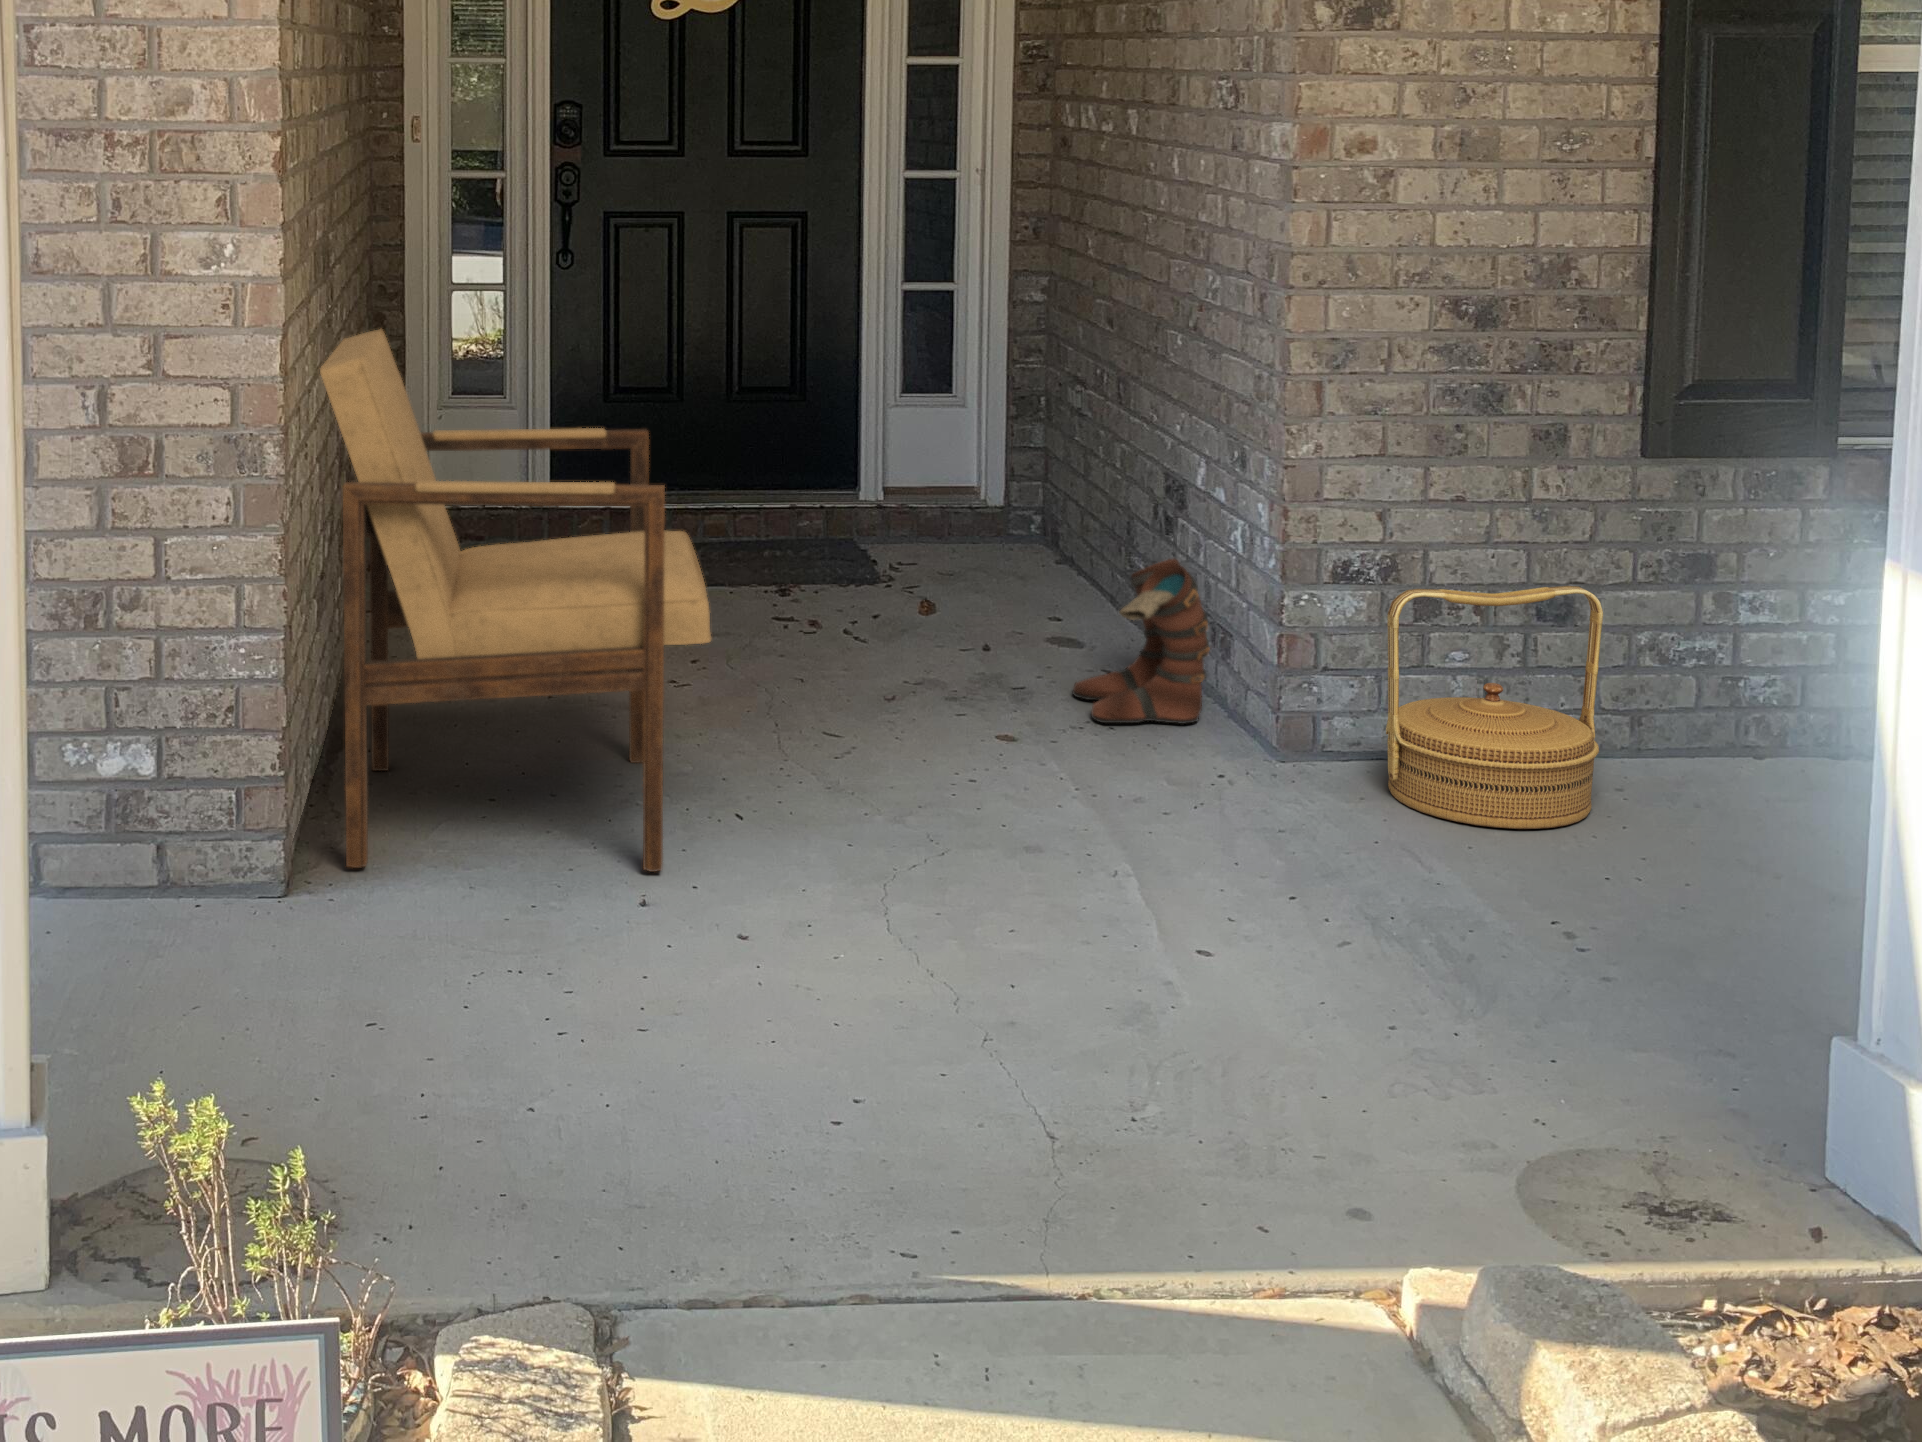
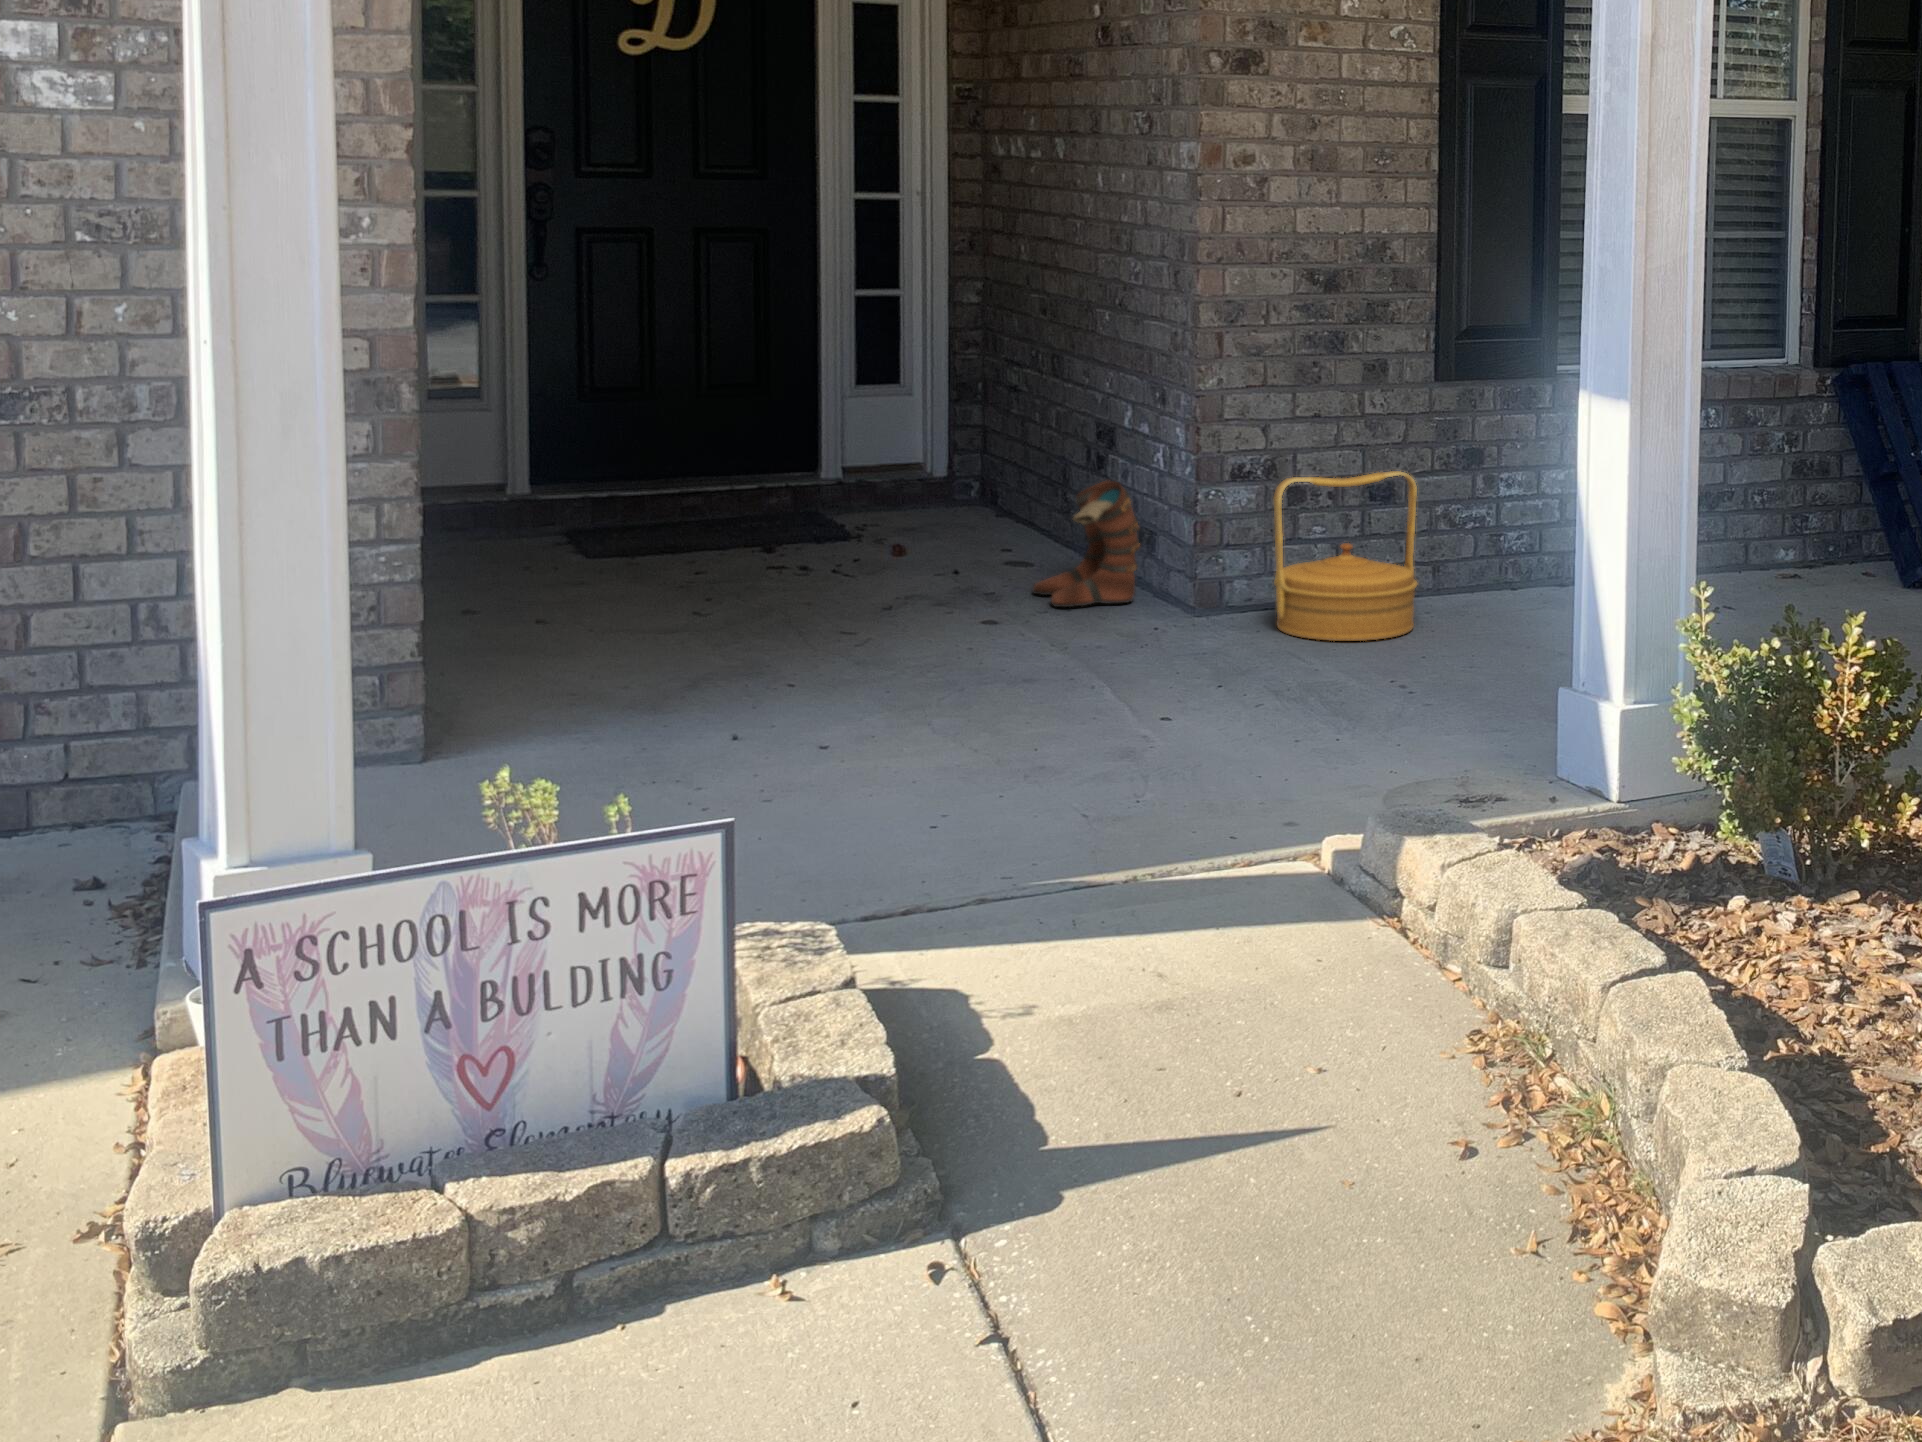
armchair: present [320,329,711,872] -> none [425,299,779,738]

